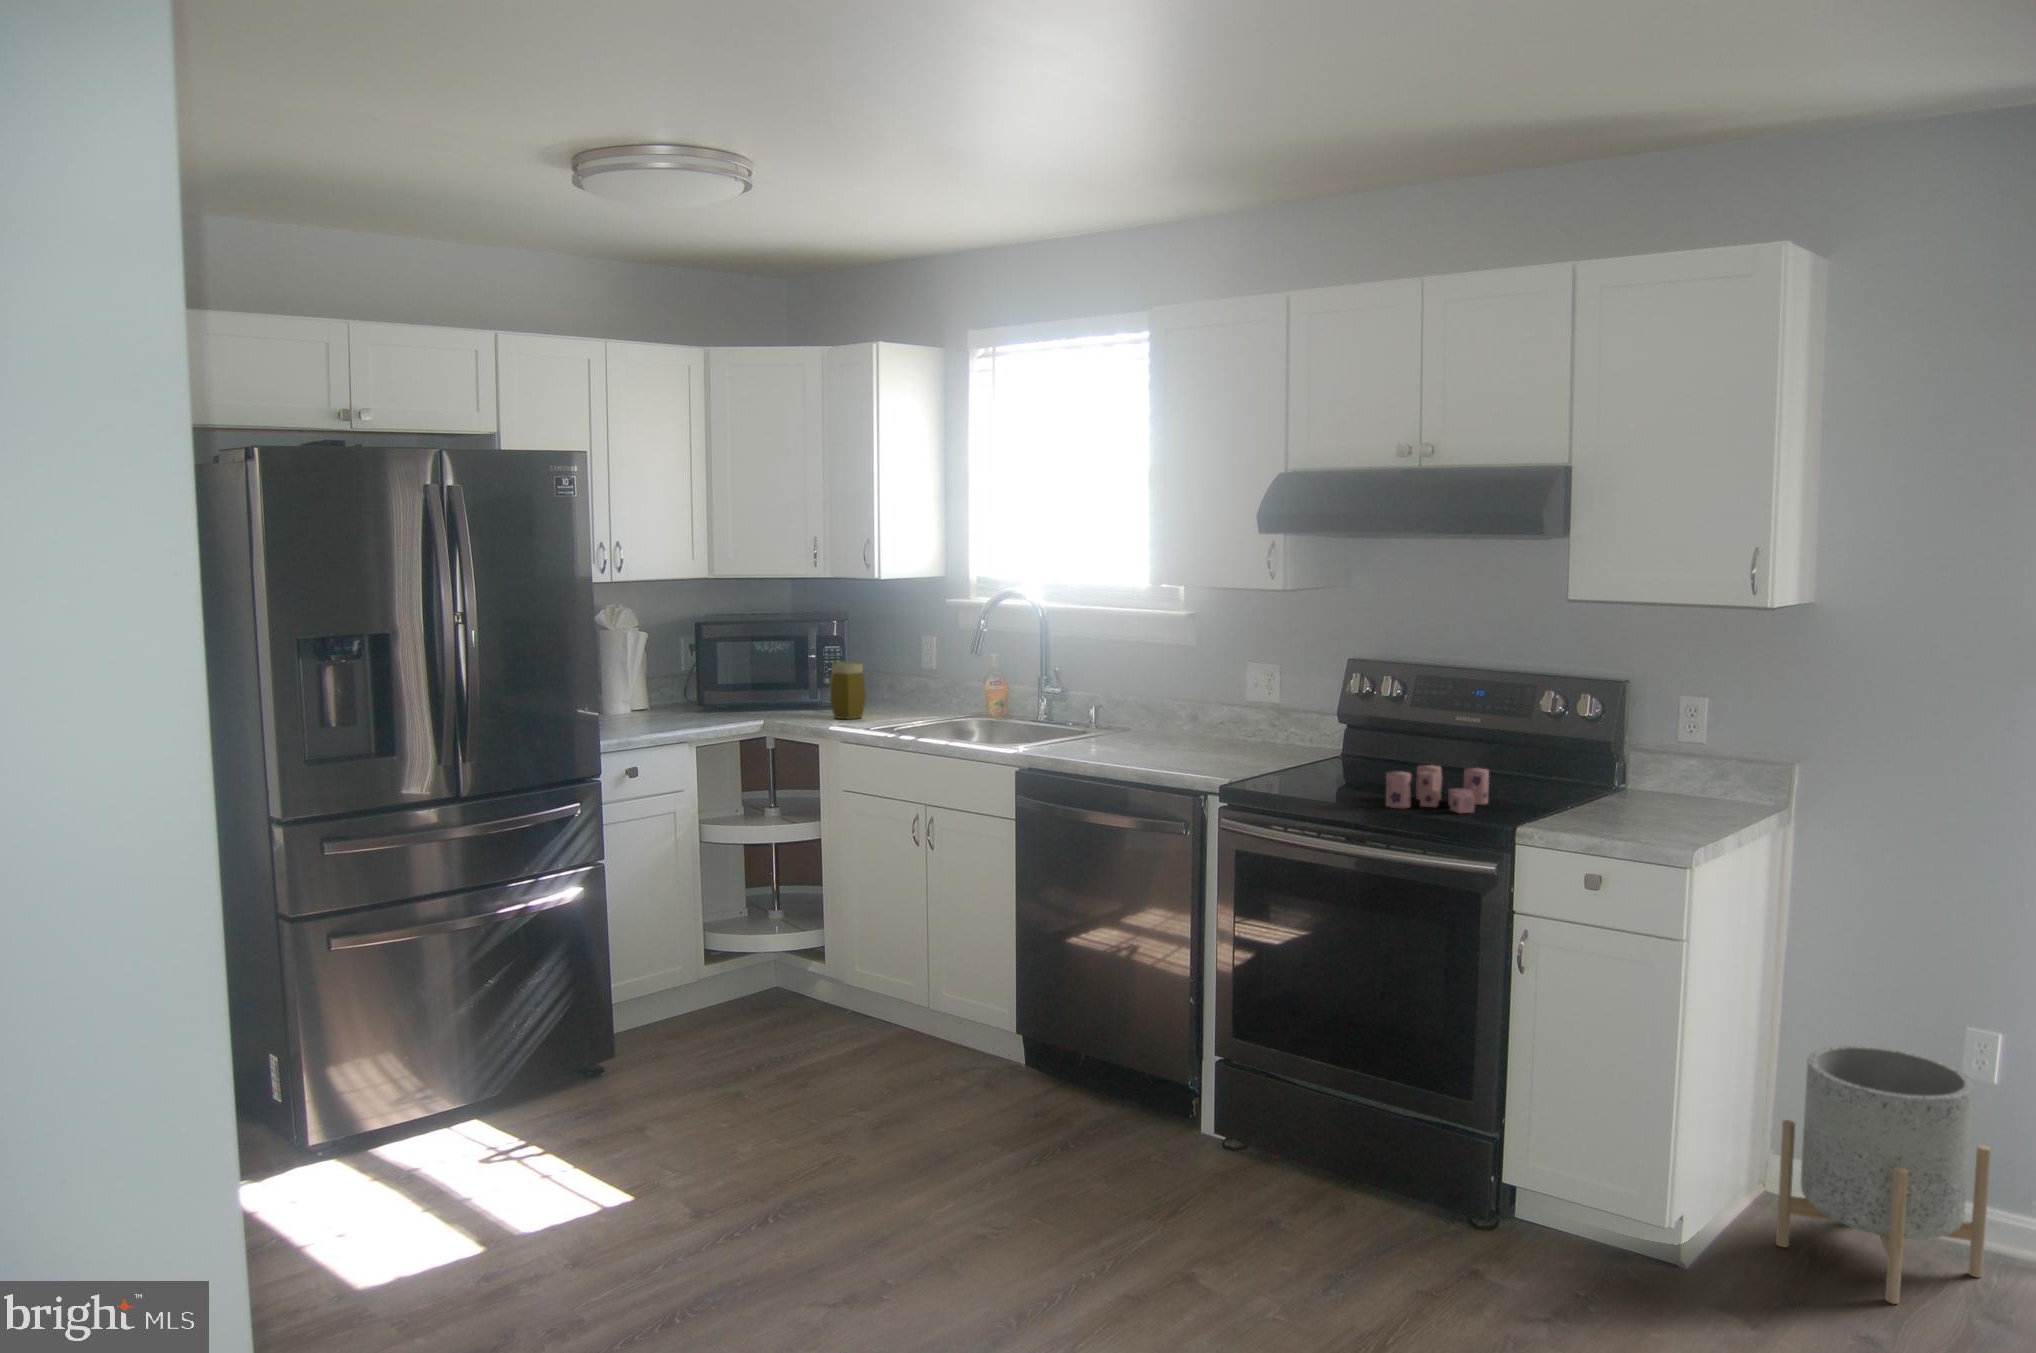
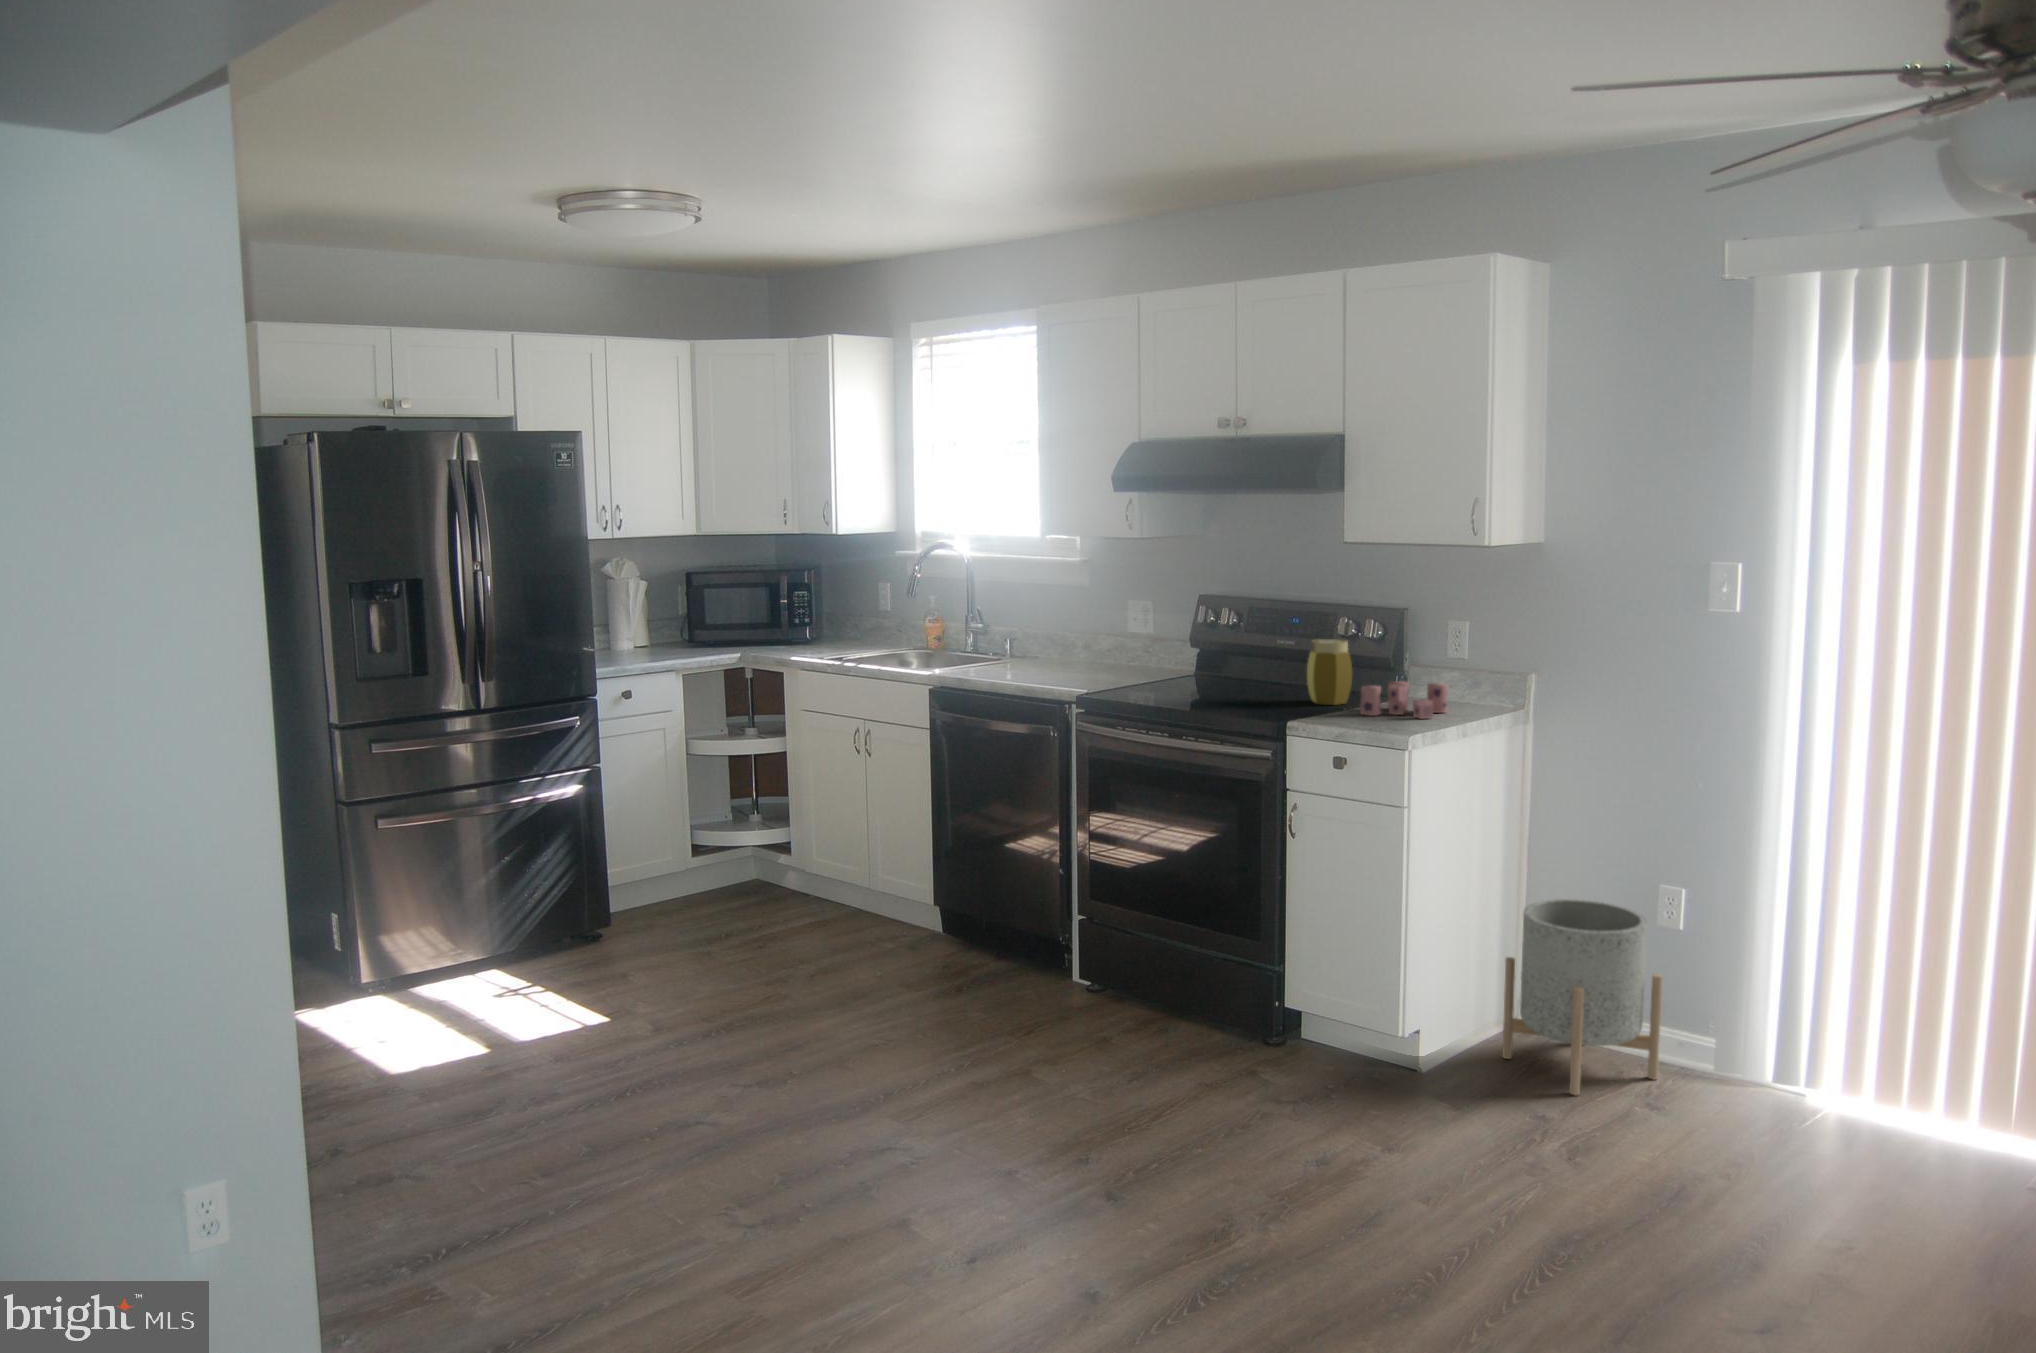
jar: present [830,661,866,719] -> present [1307,639,1352,705]
candle: present [1386,765,1489,813] -> present [1360,681,1448,719]

